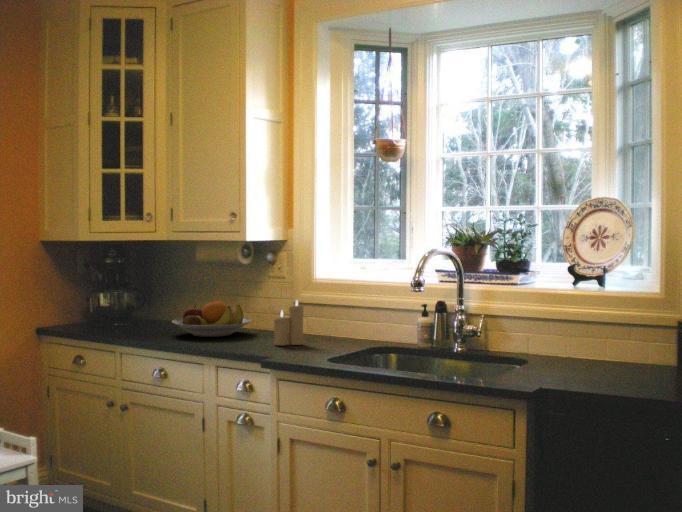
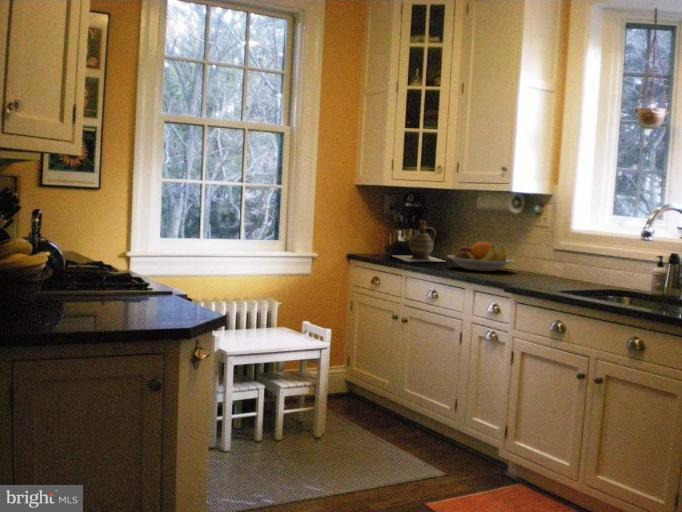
ceramic jug: none [94,279,167,332] -> present [395,220,443,261]
candle: present [274,301,304,345] -> none [524,243,552,282]

